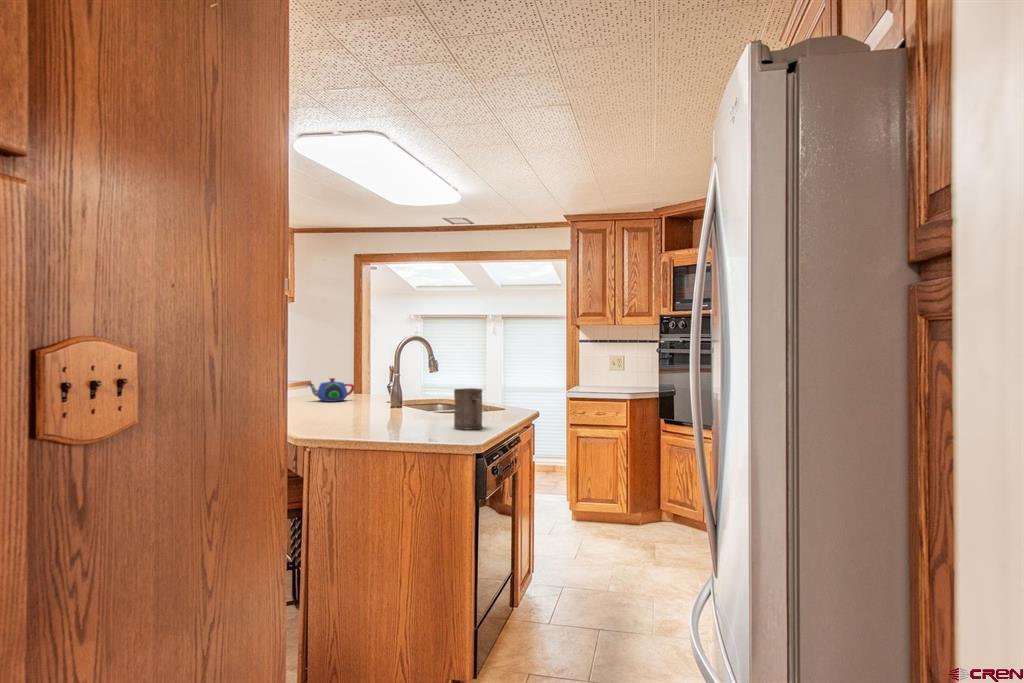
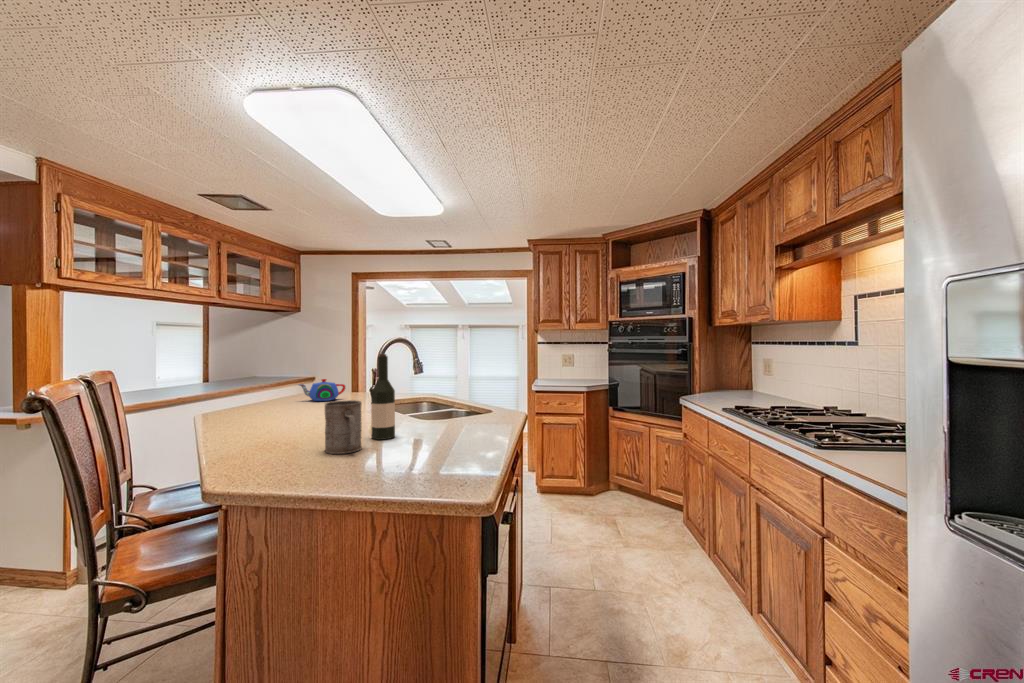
wine bottle: none [388,350,409,429] -> present [371,354,395,440]
mug: present [454,388,482,429] -> present [325,400,362,454]

